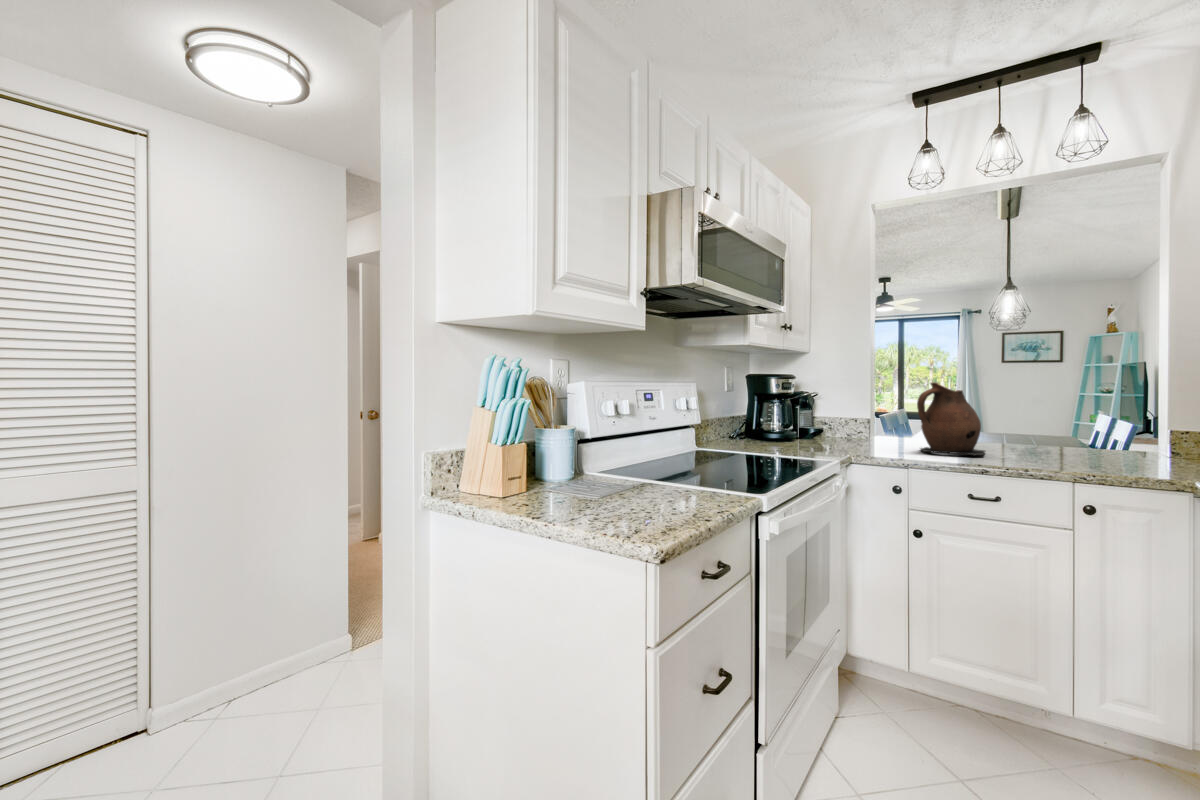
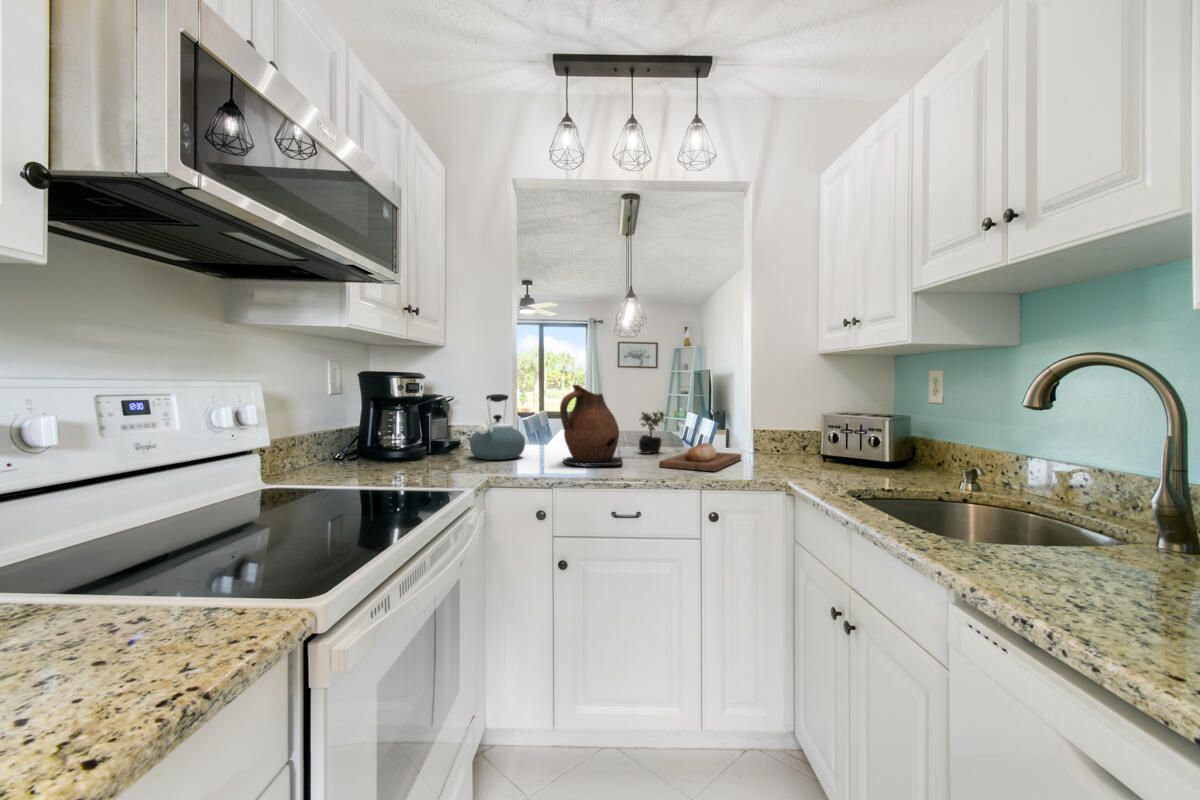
kettle: none [832,391,883,446] -> present [470,394,525,460]
succulent plant: none [1008,406,1045,450] -> present [639,412,665,454]
bread loaf: none [1027,441,1146,467] -> present [659,443,741,471]

